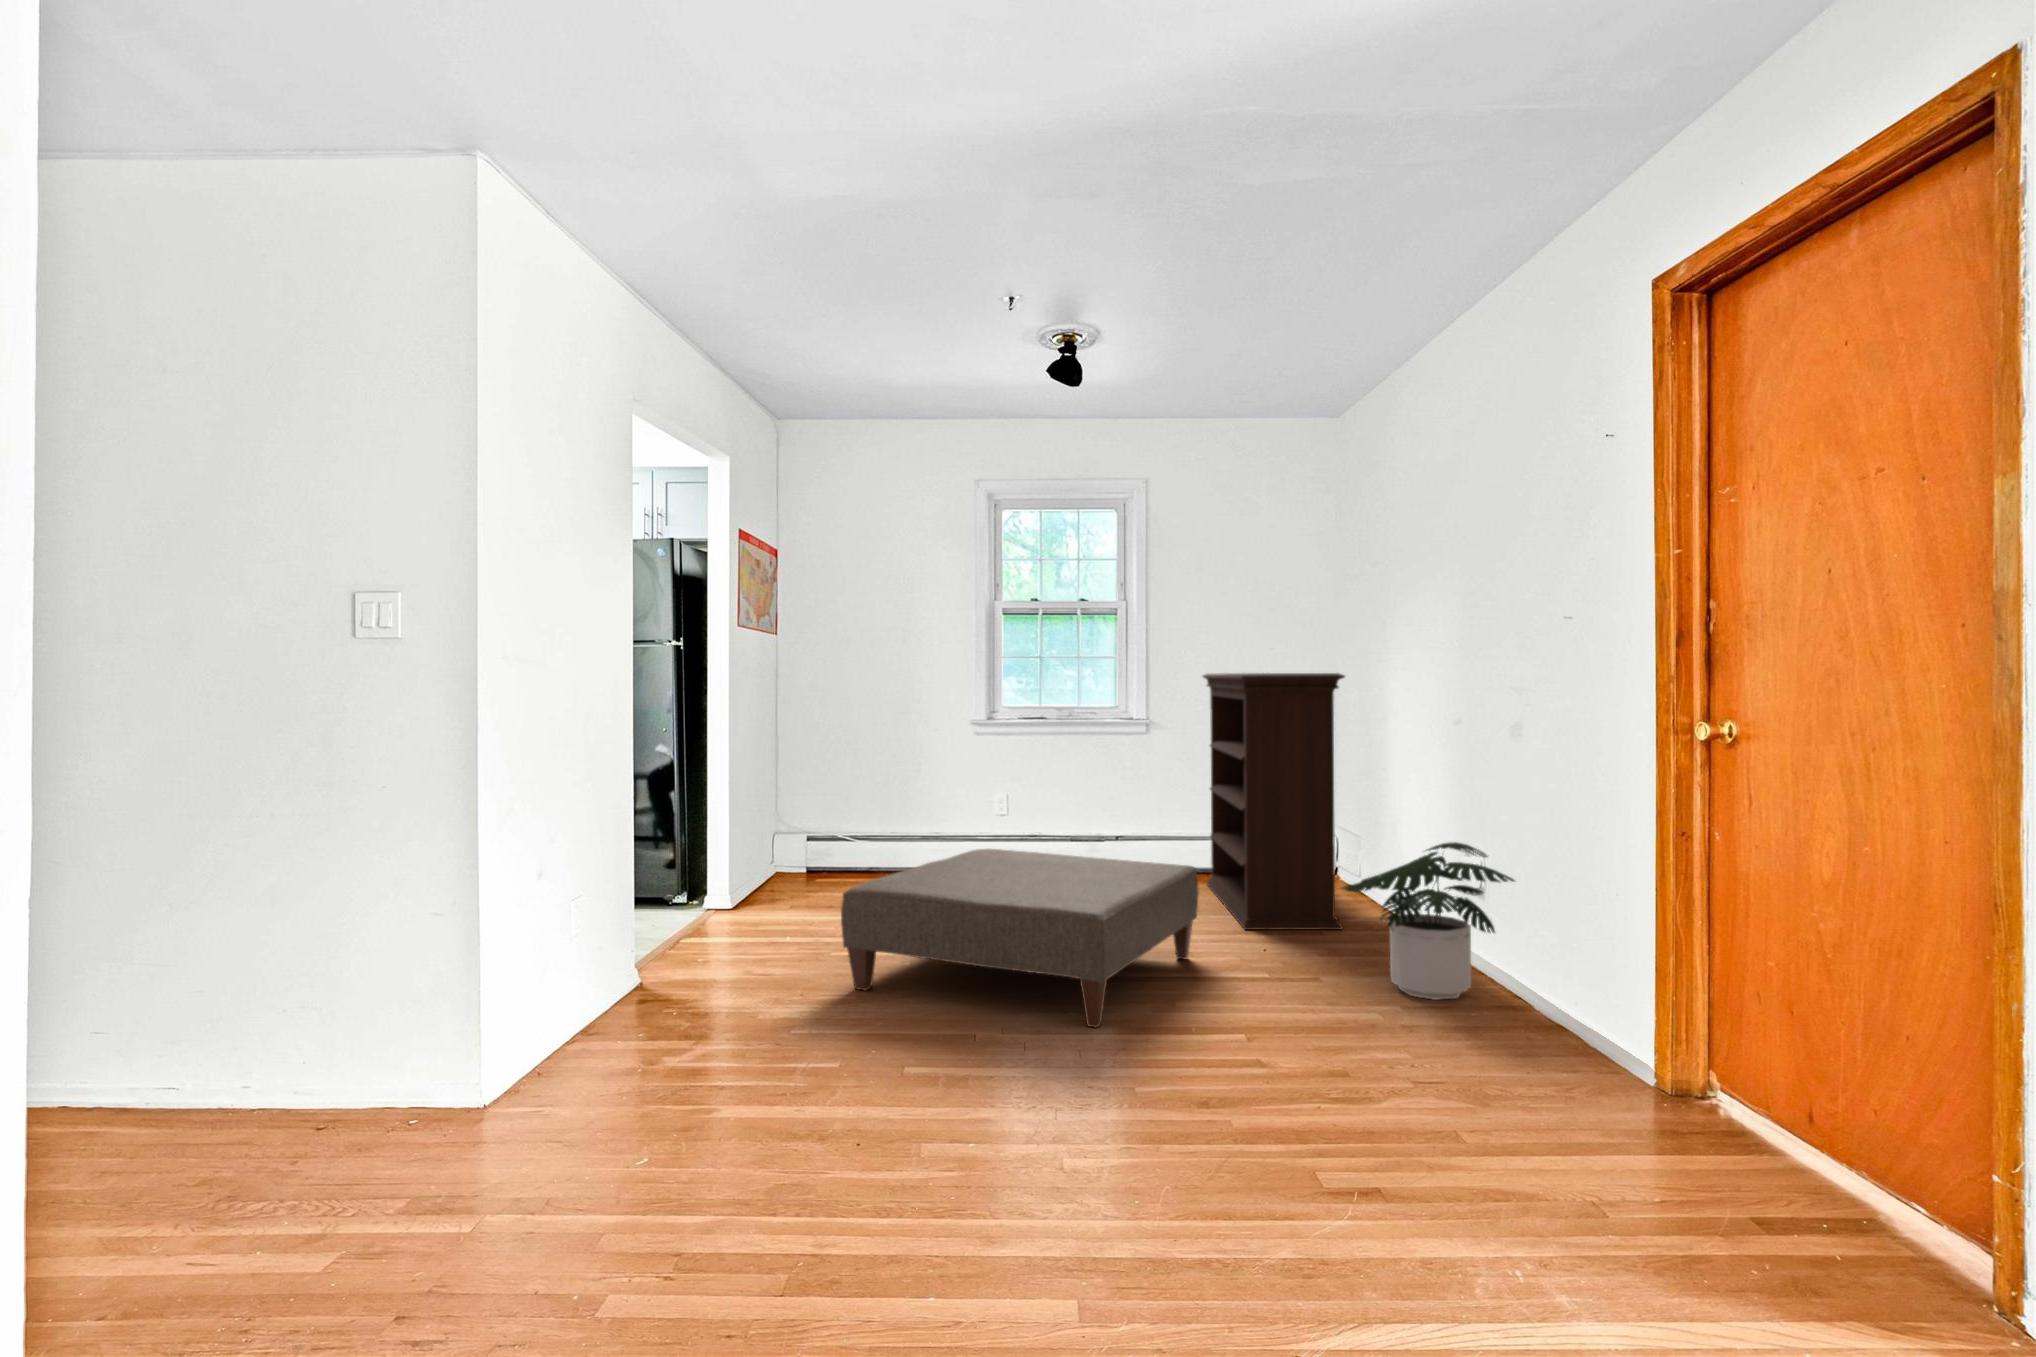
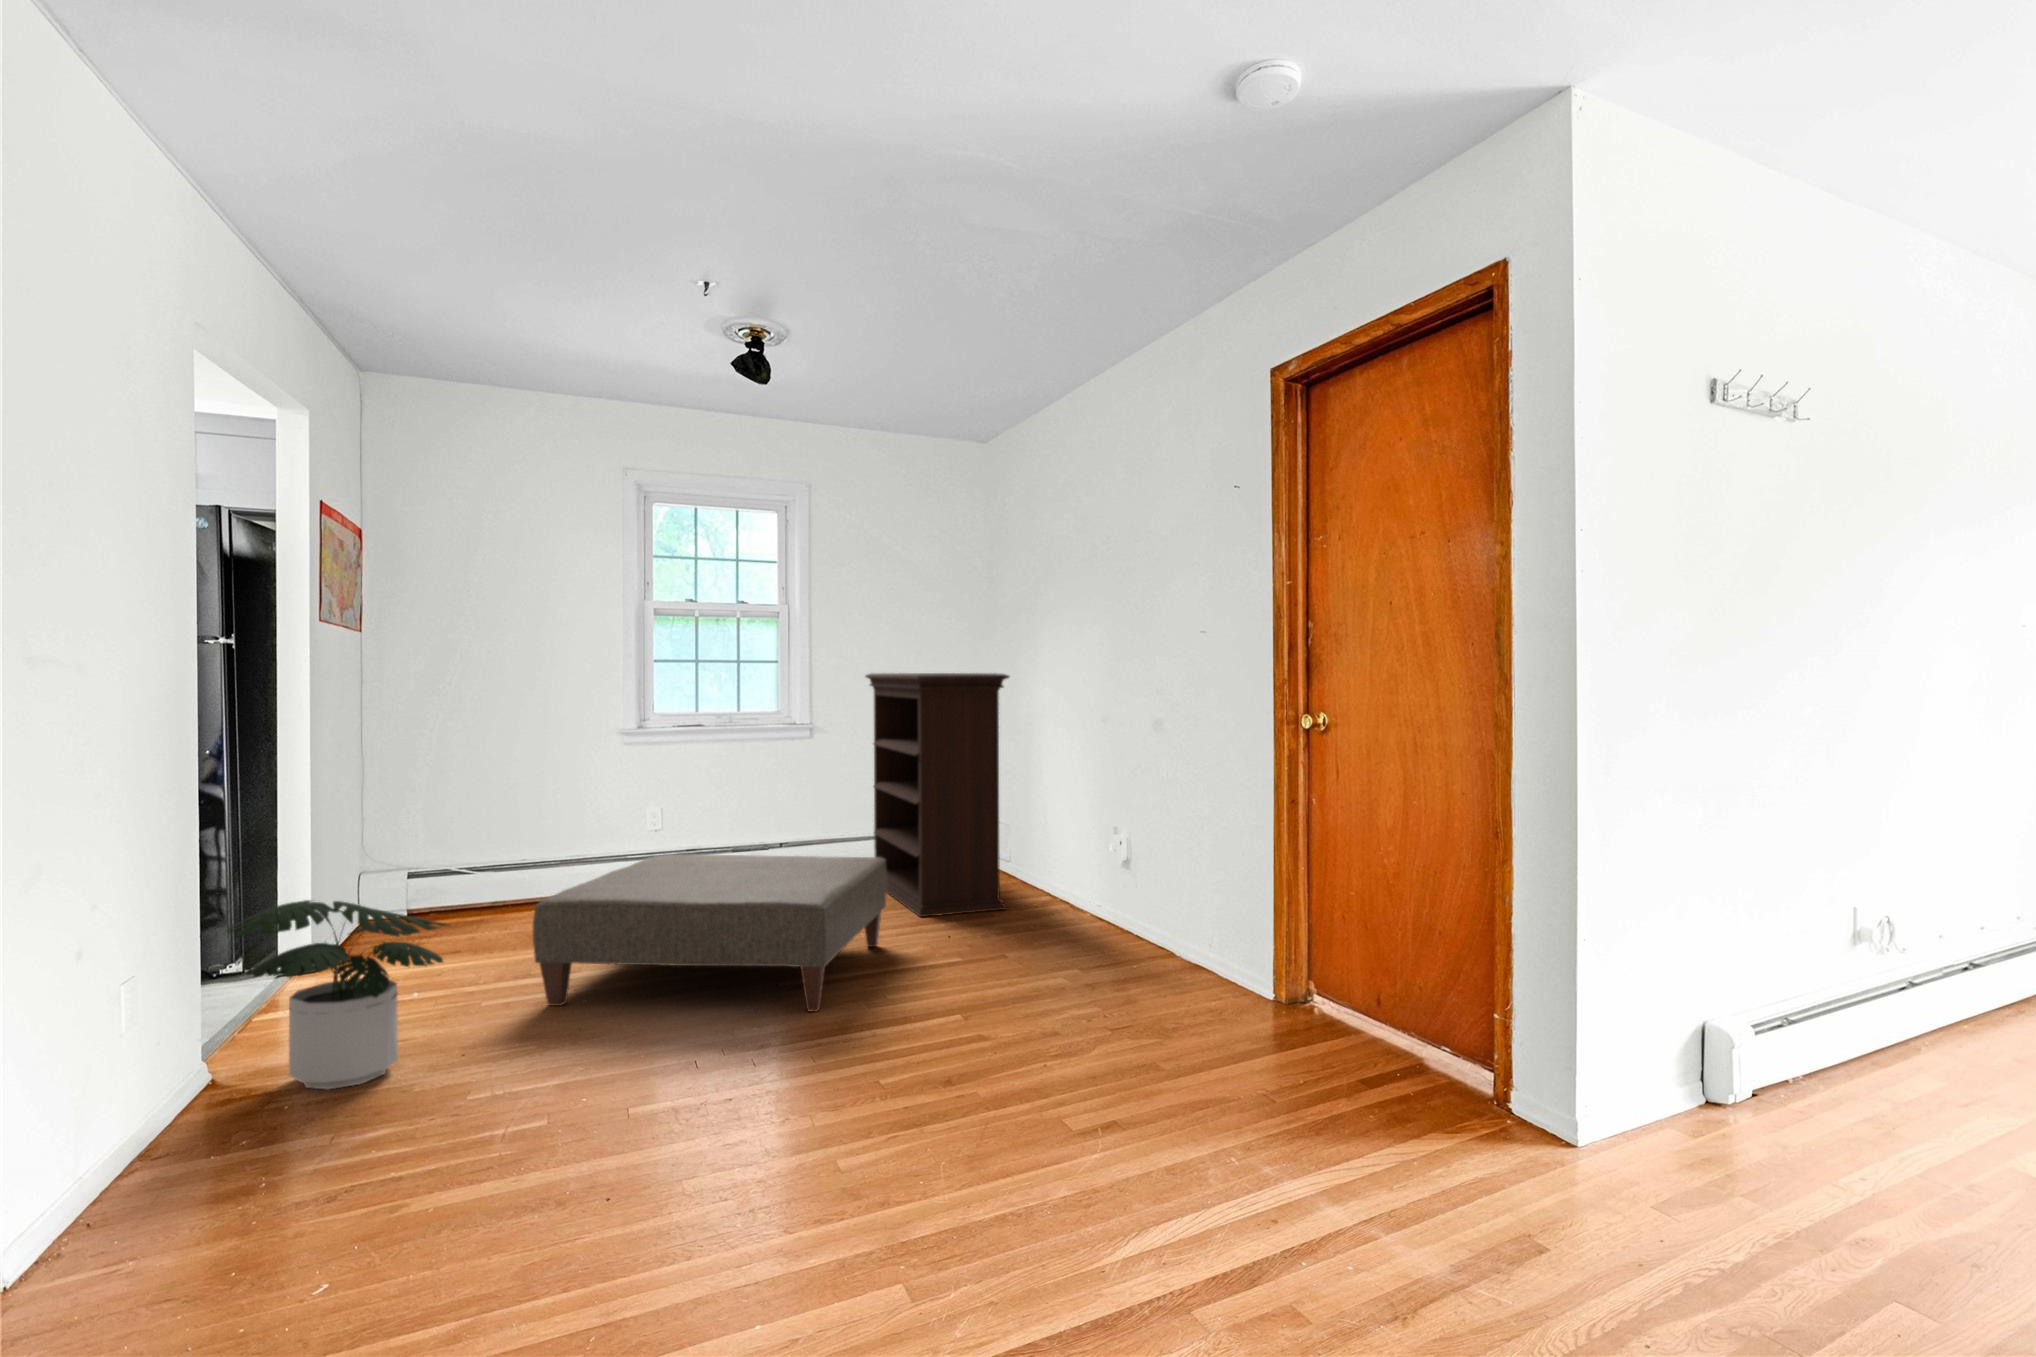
potted plant: present [1343,842,1514,1000] -> present [226,900,449,1090]

